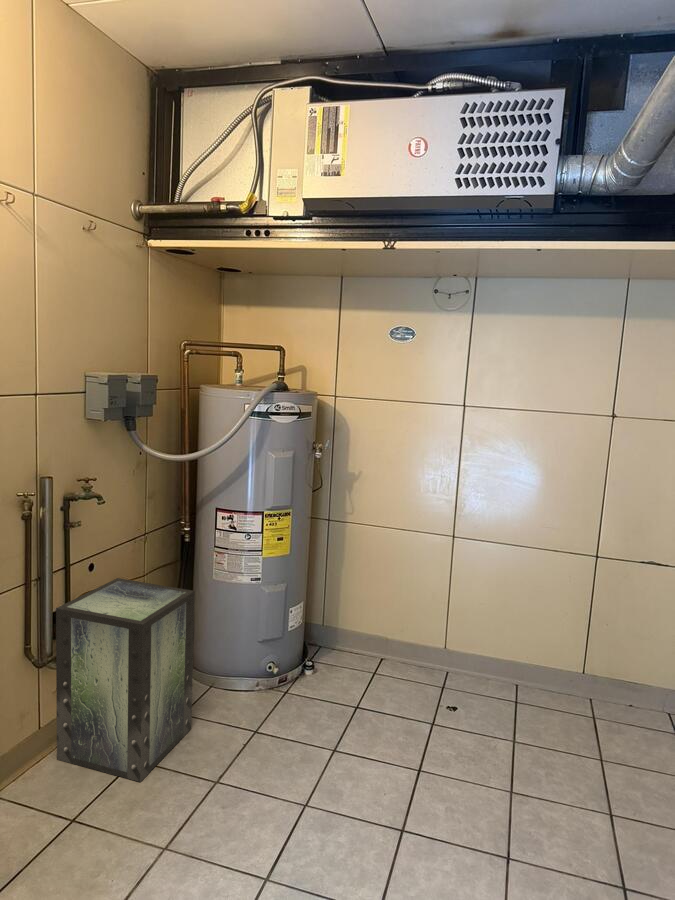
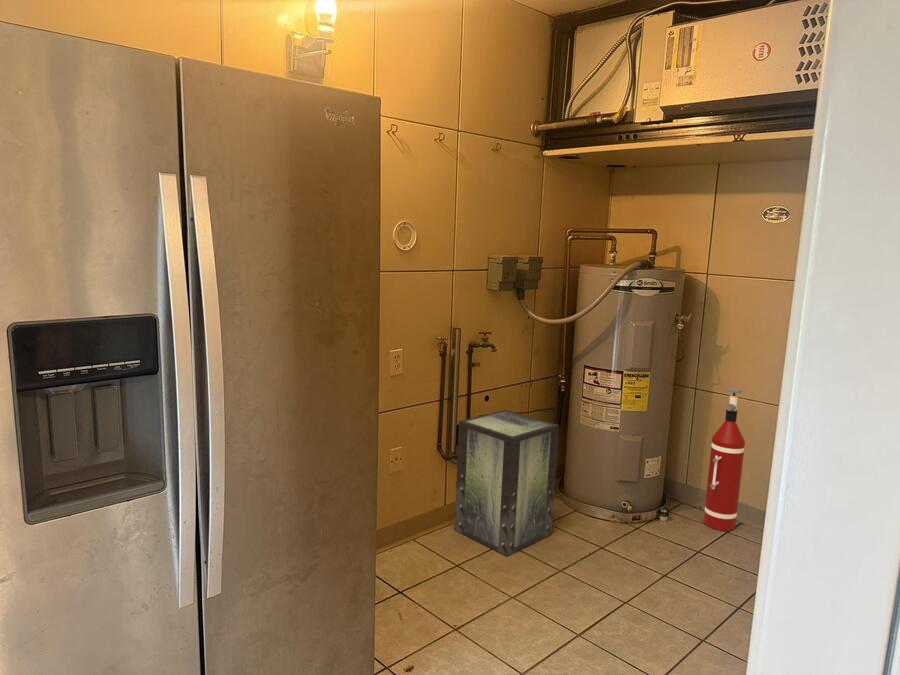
fire extinguisher: none [349,518,387,673] -> present [704,388,745,531]

